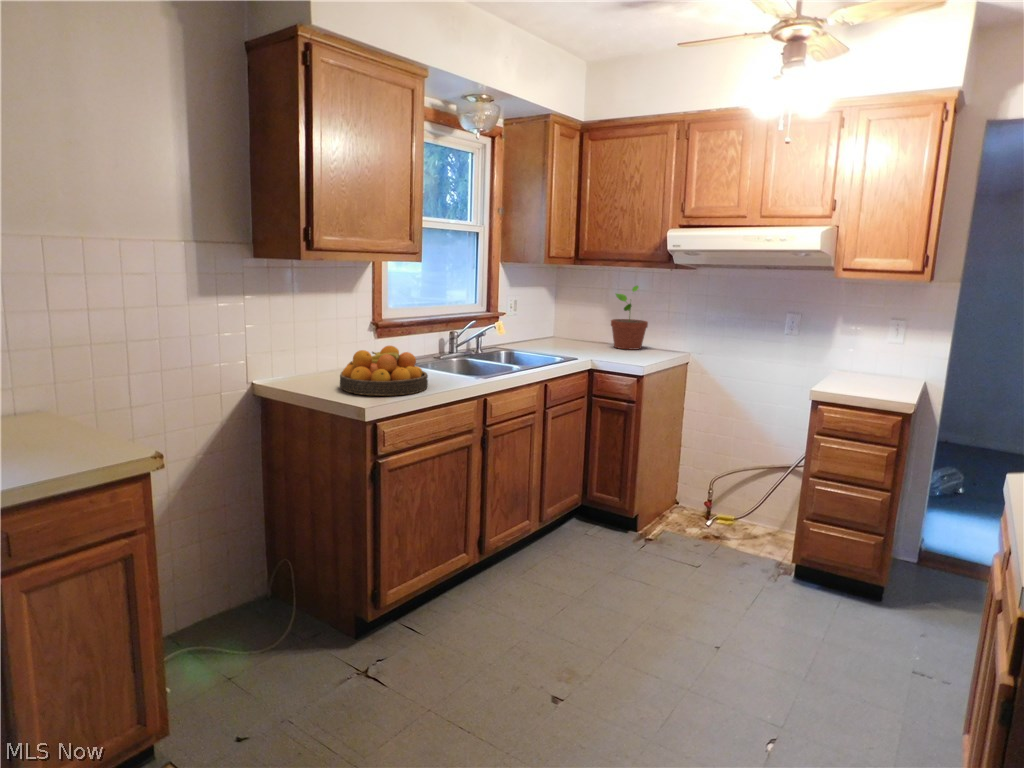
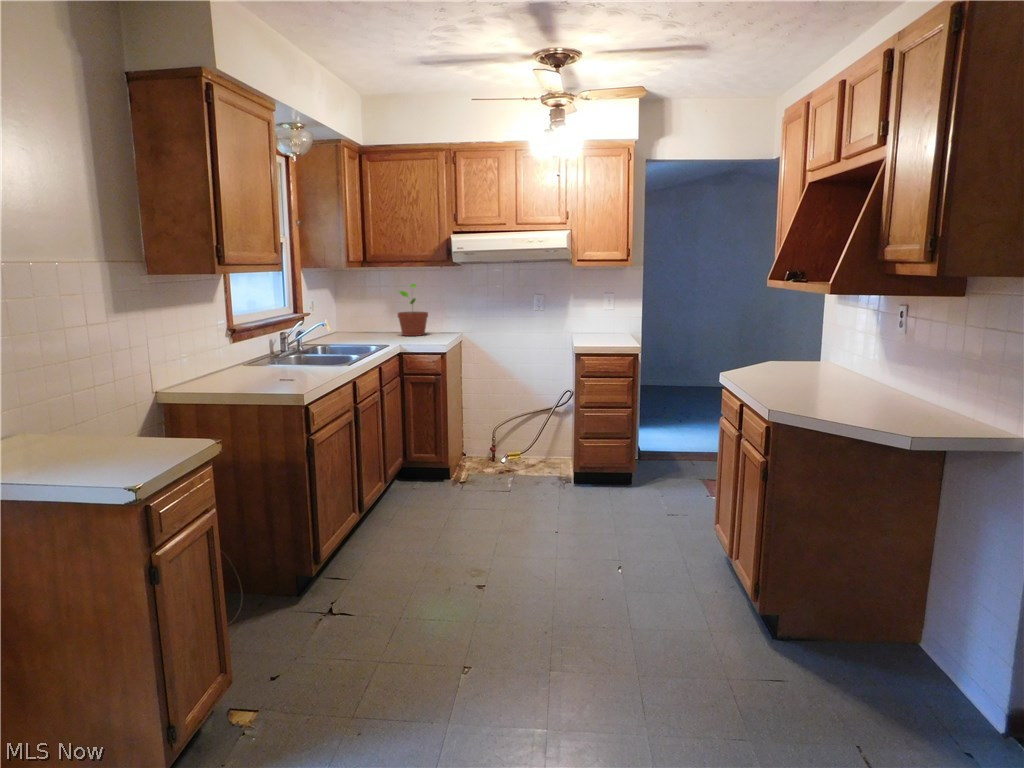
fruit bowl: present [340,346,428,396] -> none [223,343,309,387]

